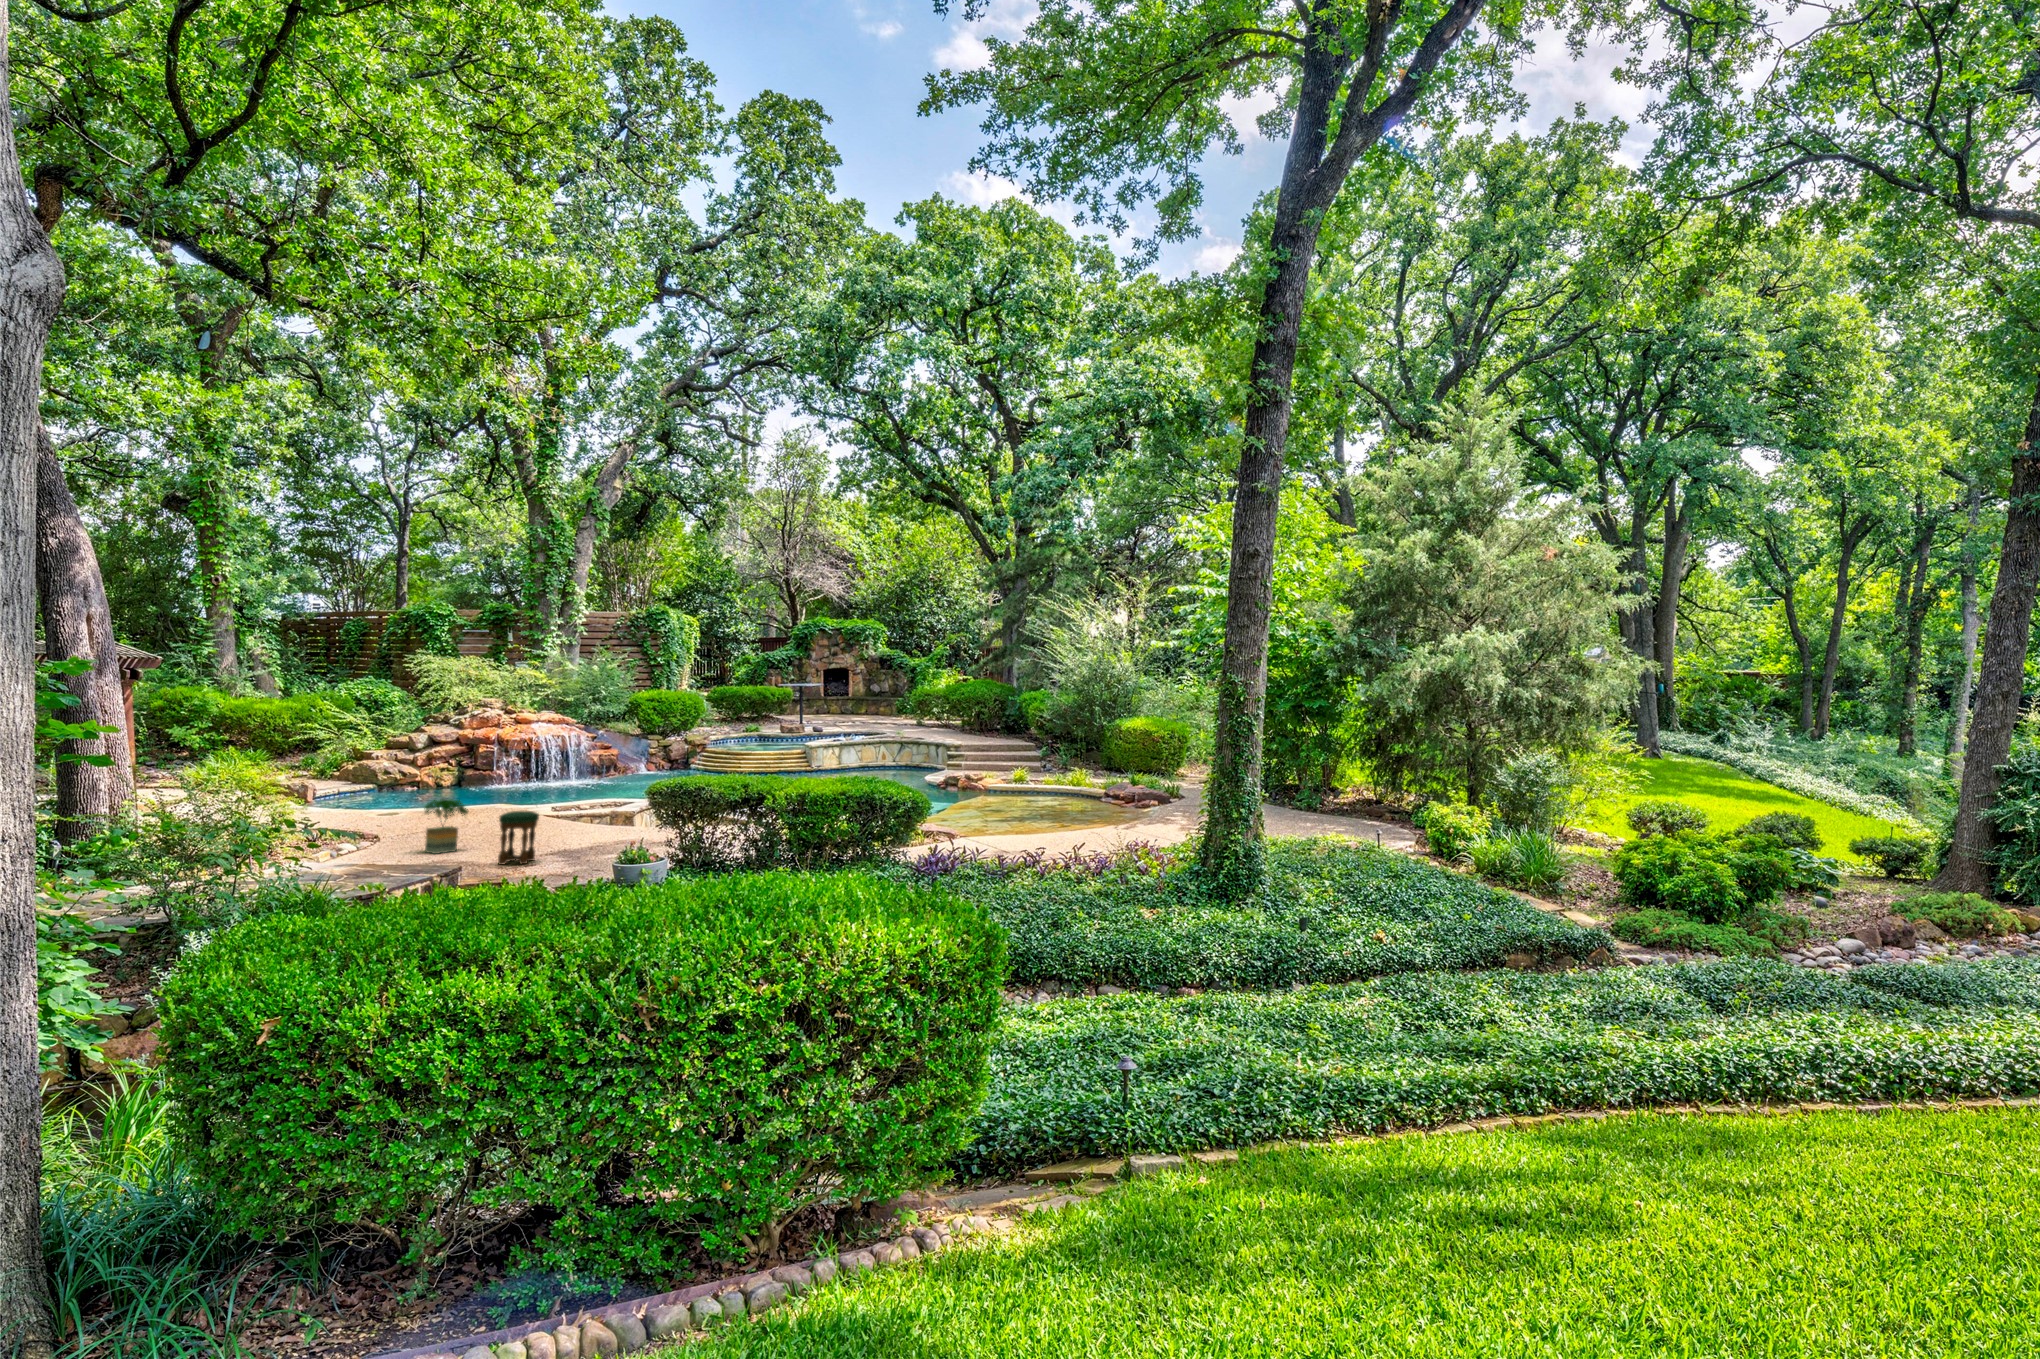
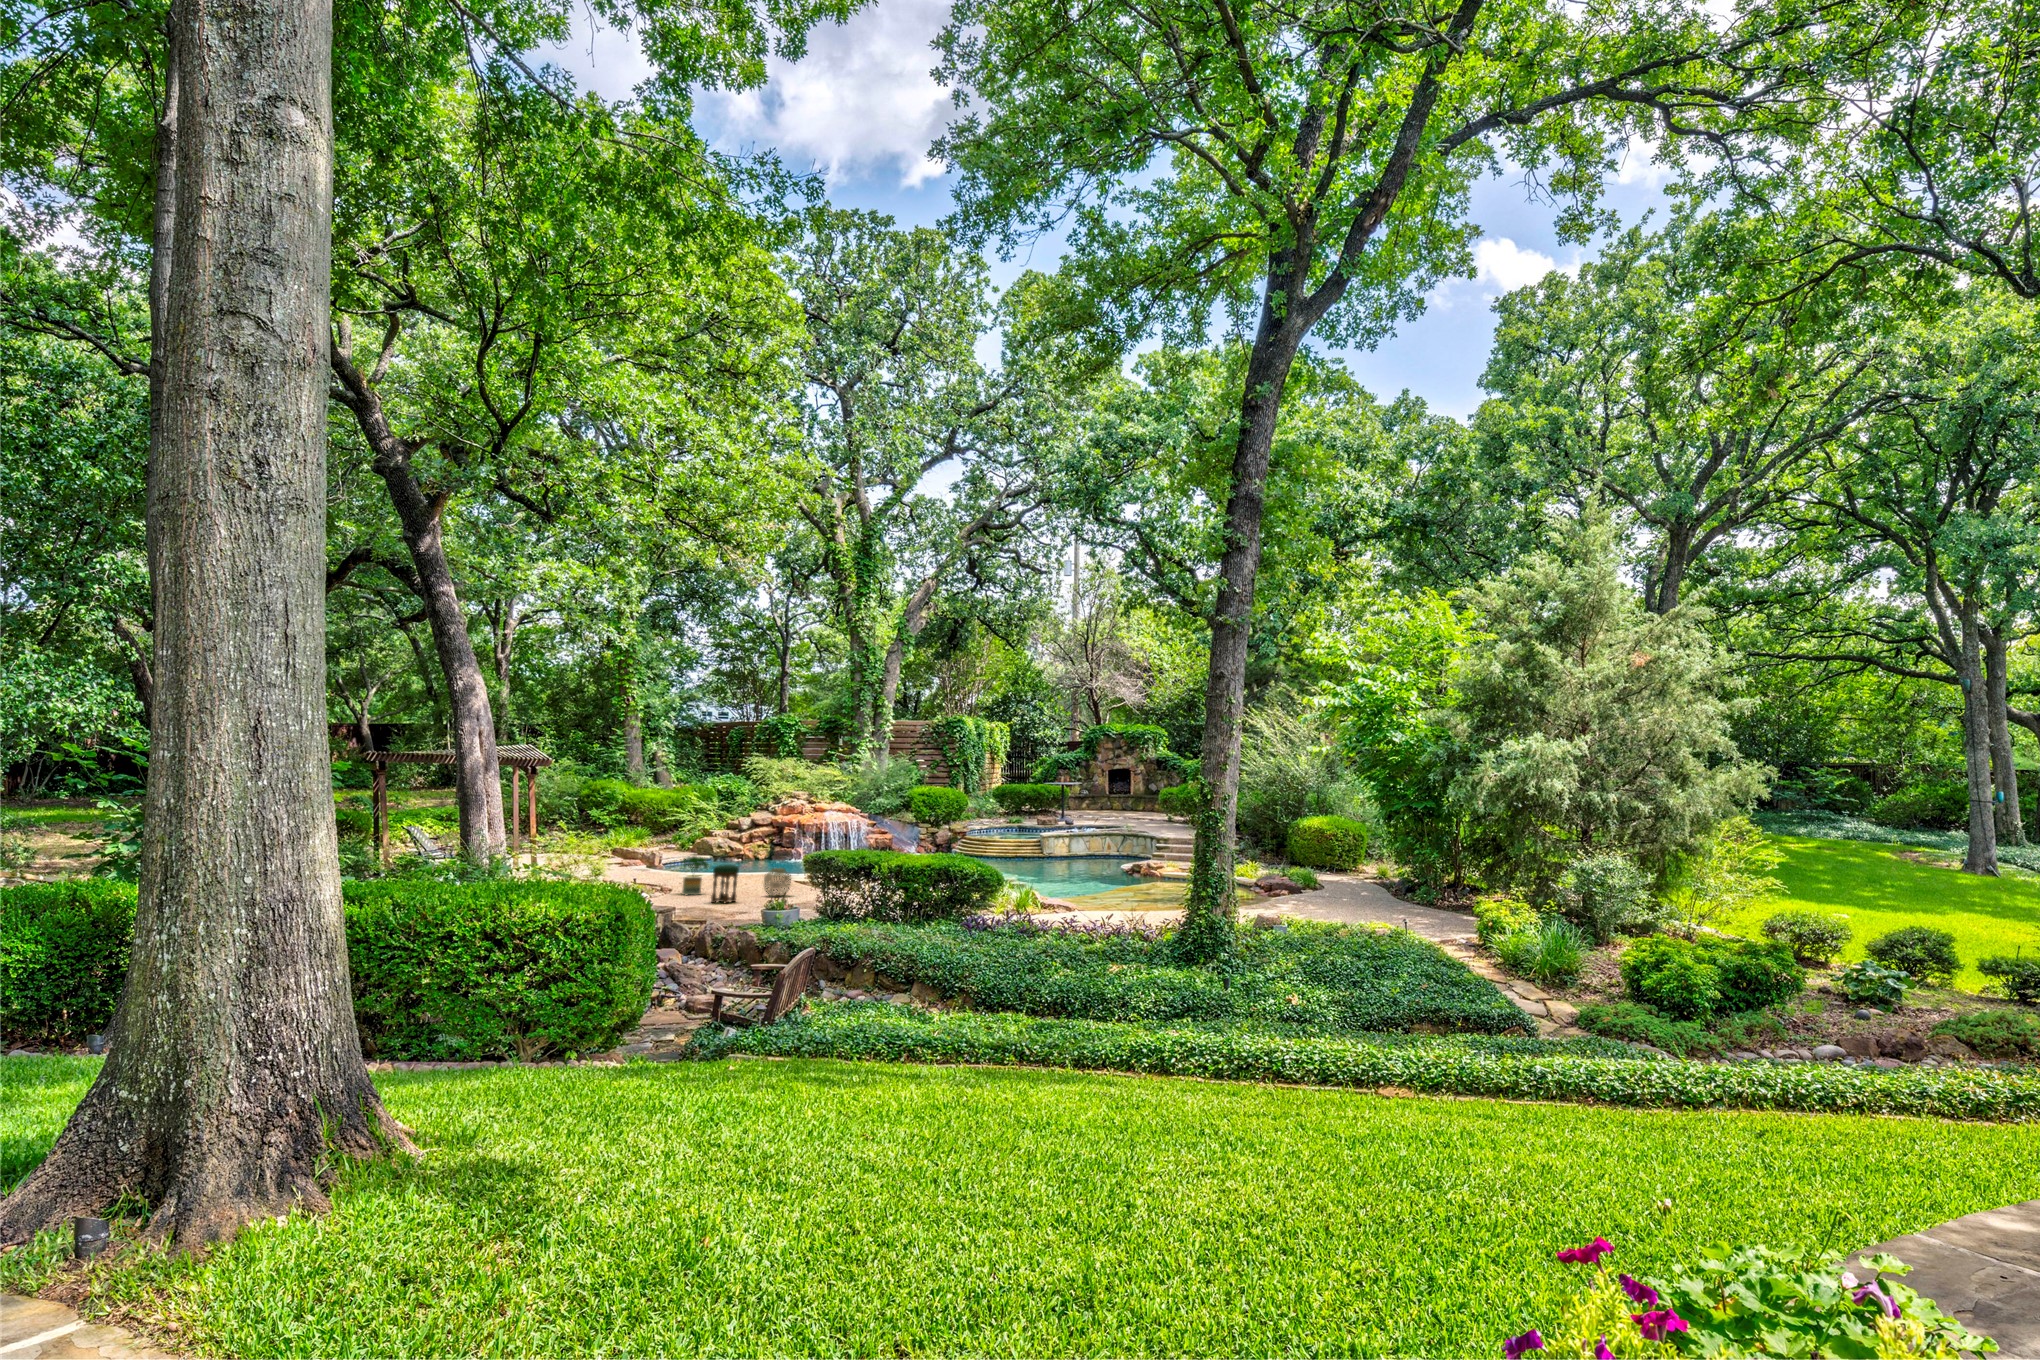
woven basket: none [559,809,599,847] -> present [764,868,791,897]

